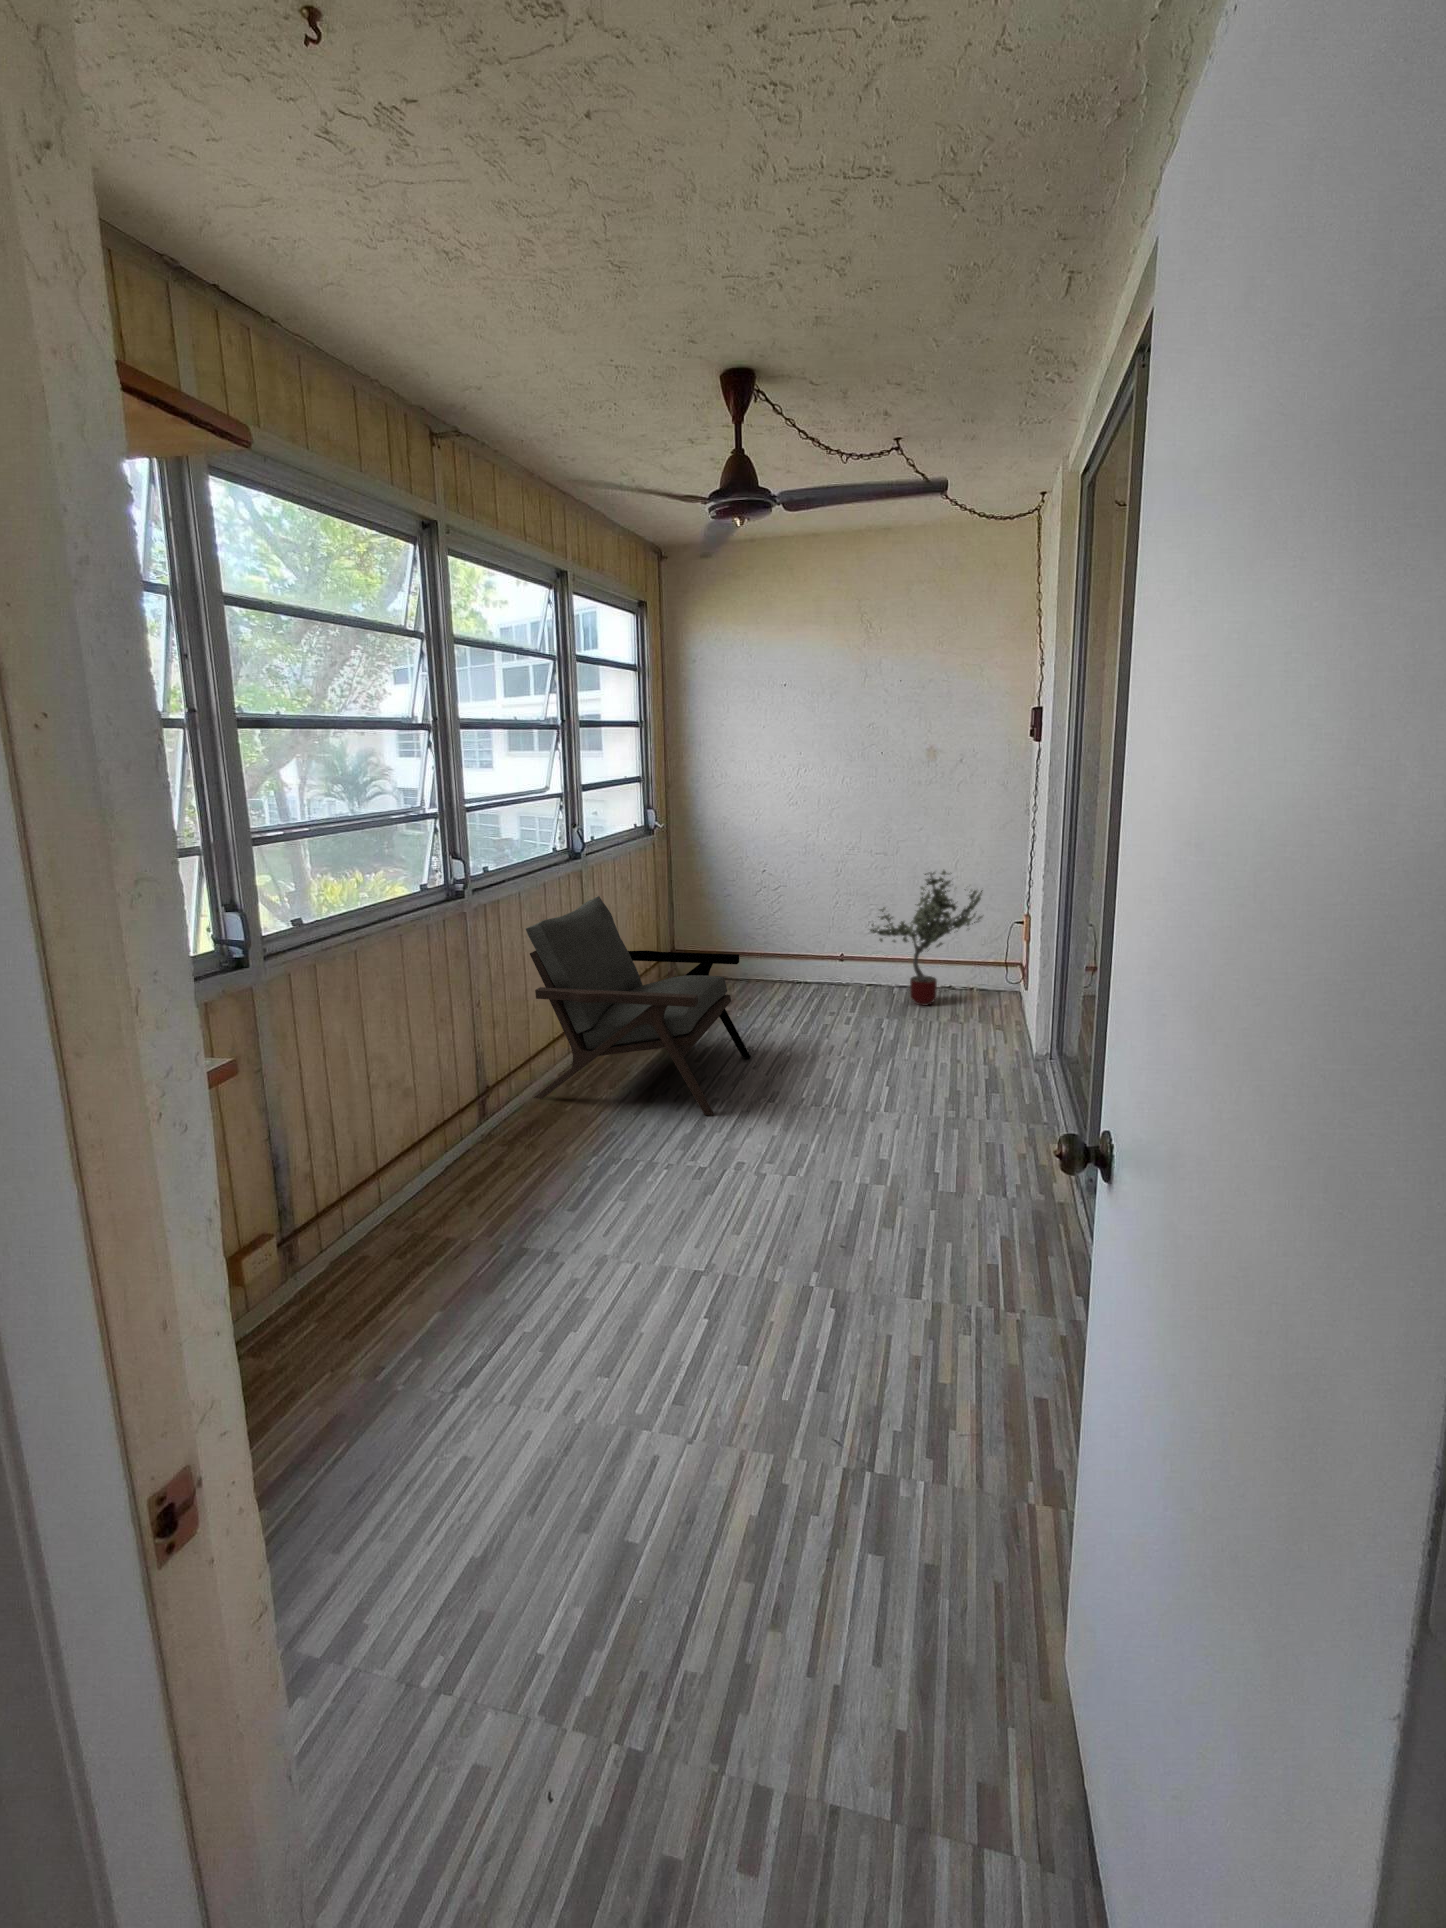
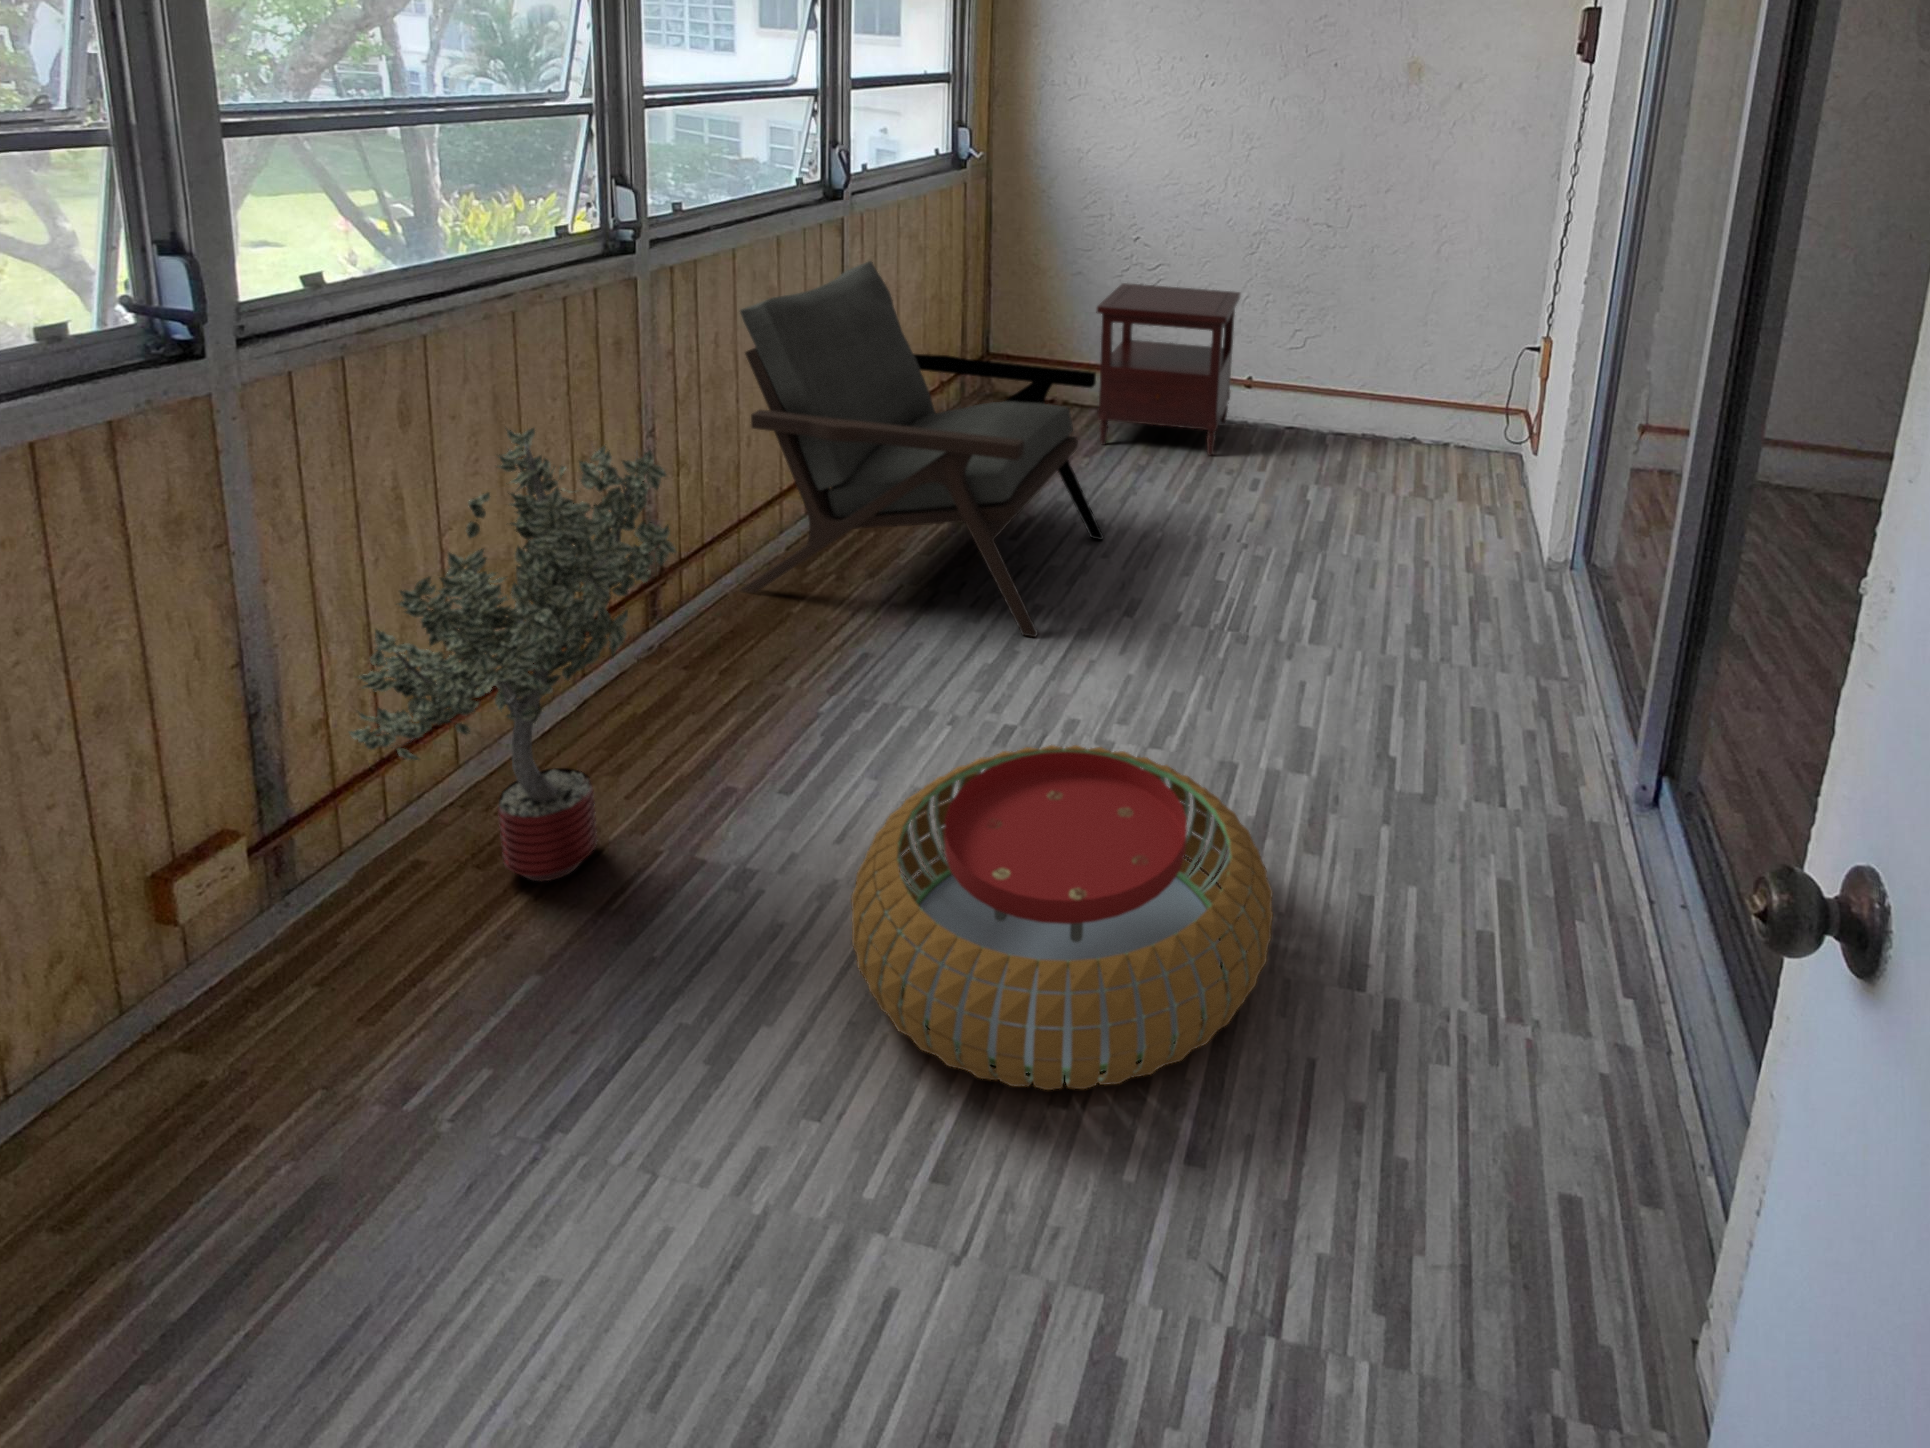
potted tree: present [870,871,983,1005] -> present [349,428,676,881]
side table: none [738,902,828,1006] -> present [1097,283,1240,455]
pouf: none [615,1167,862,1354] -> present [851,745,1273,1090]

